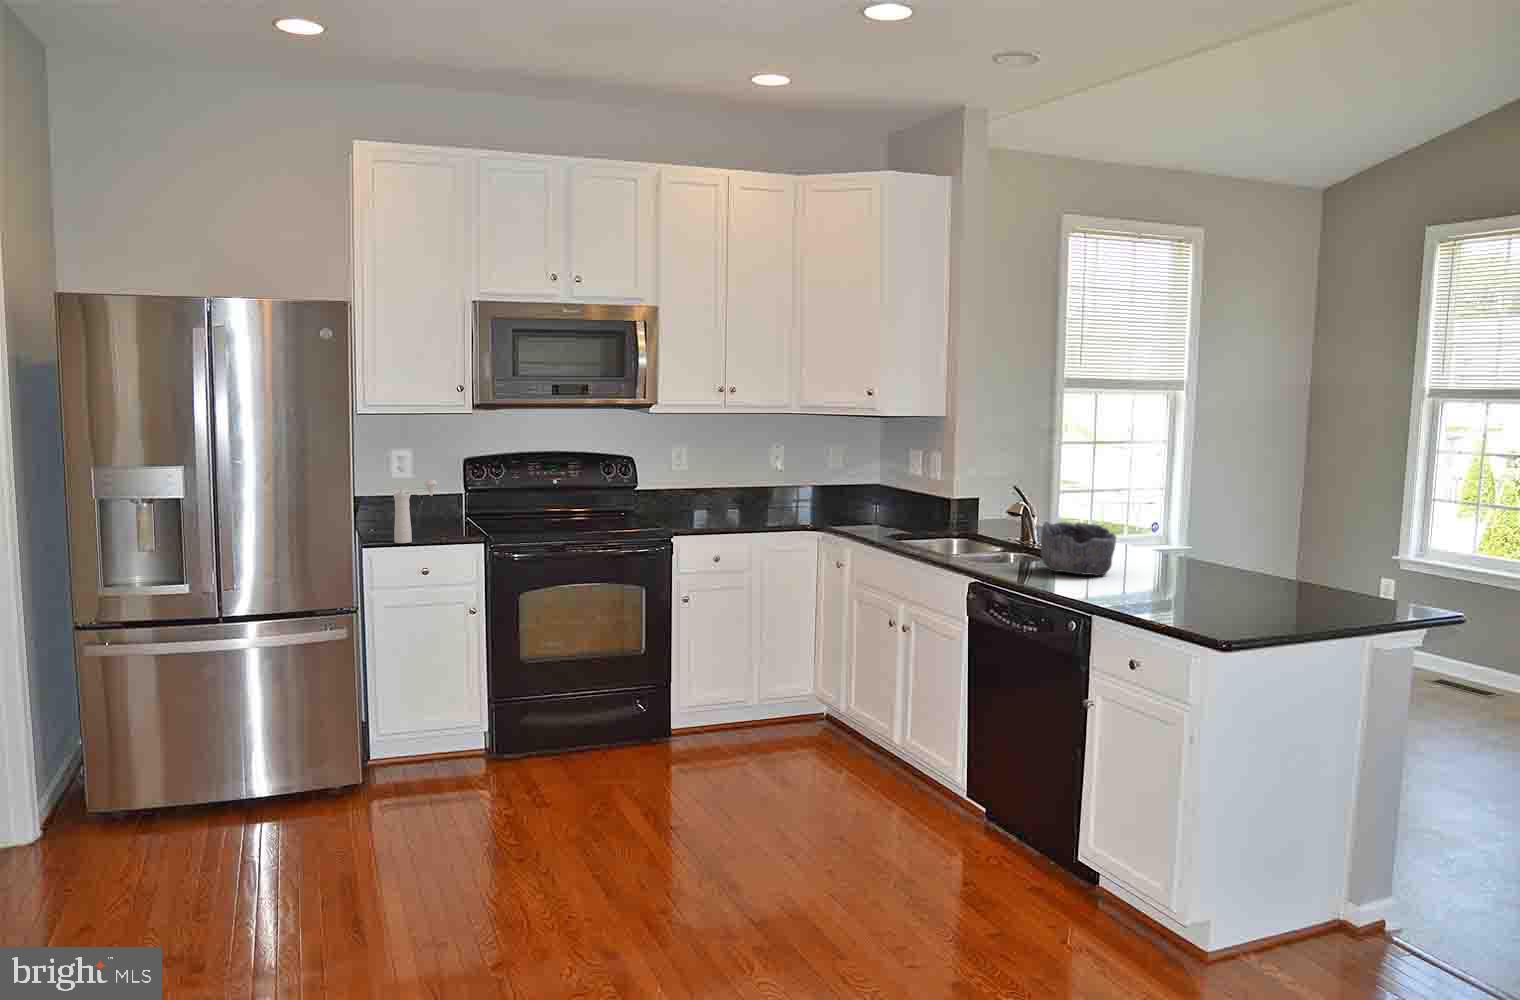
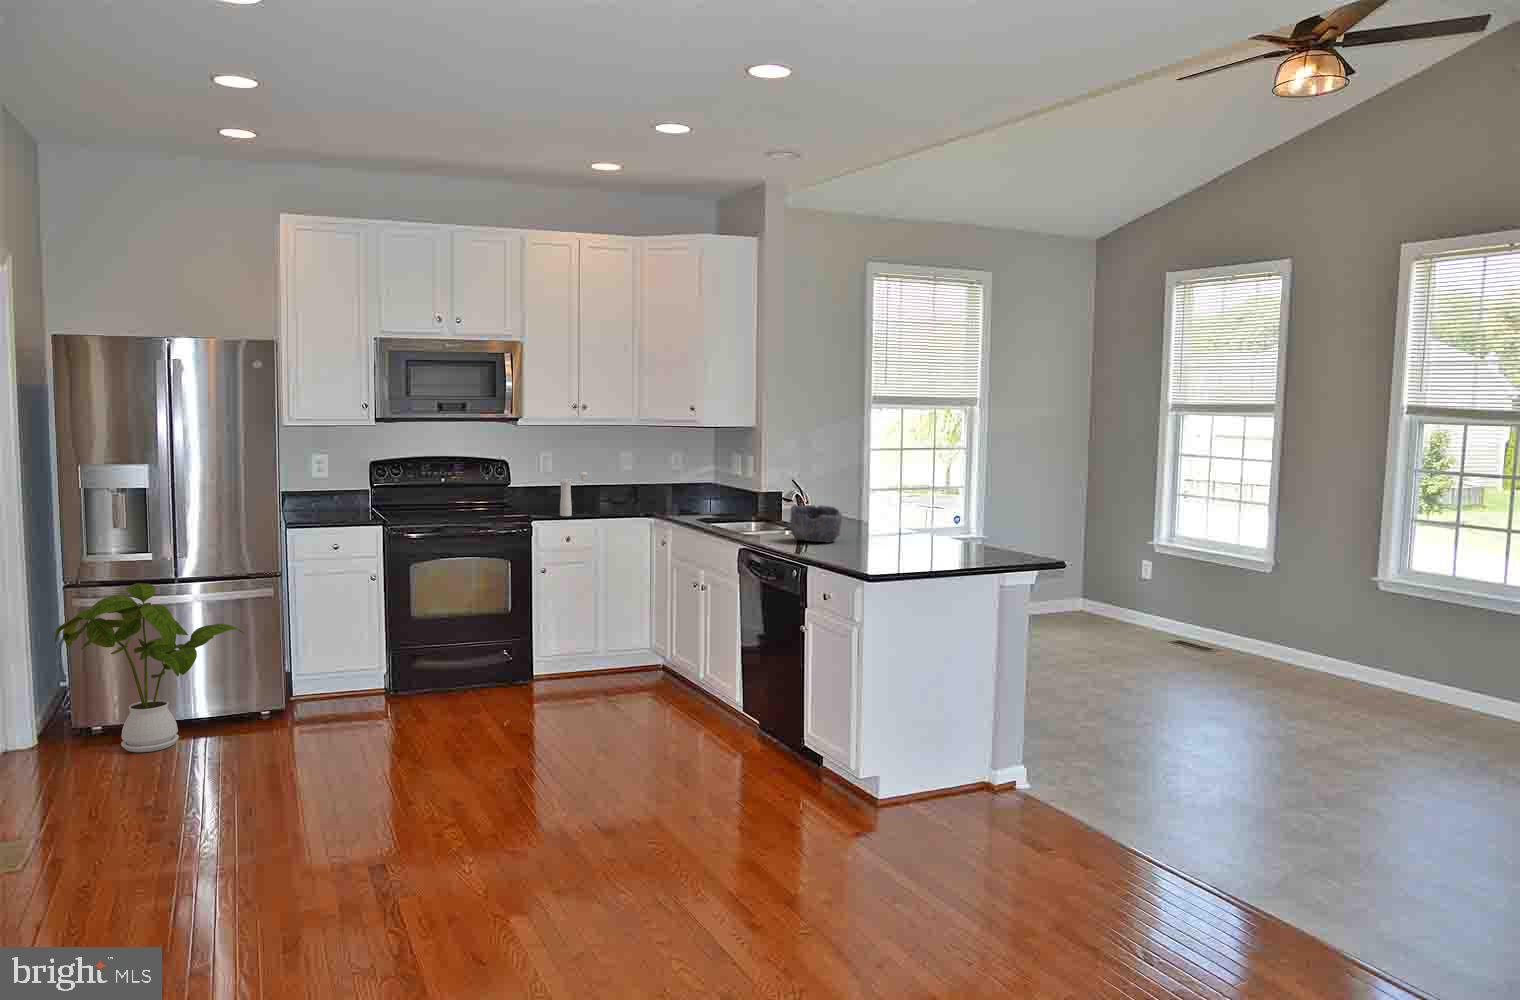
pepper mill: present [393,480,437,543] -> present [560,472,587,516]
house plant: none [56,629,310,853] -> present [55,583,244,752]

